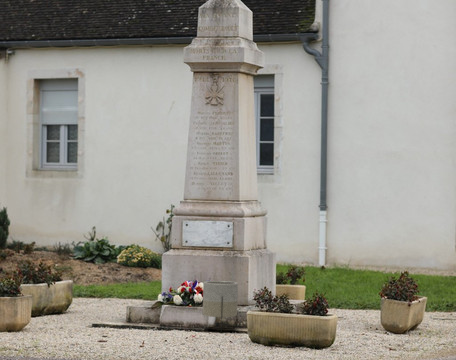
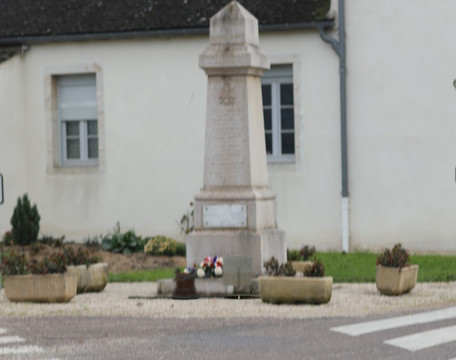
bucket: none [144,293,176,330] -> present [172,268,199,299]

